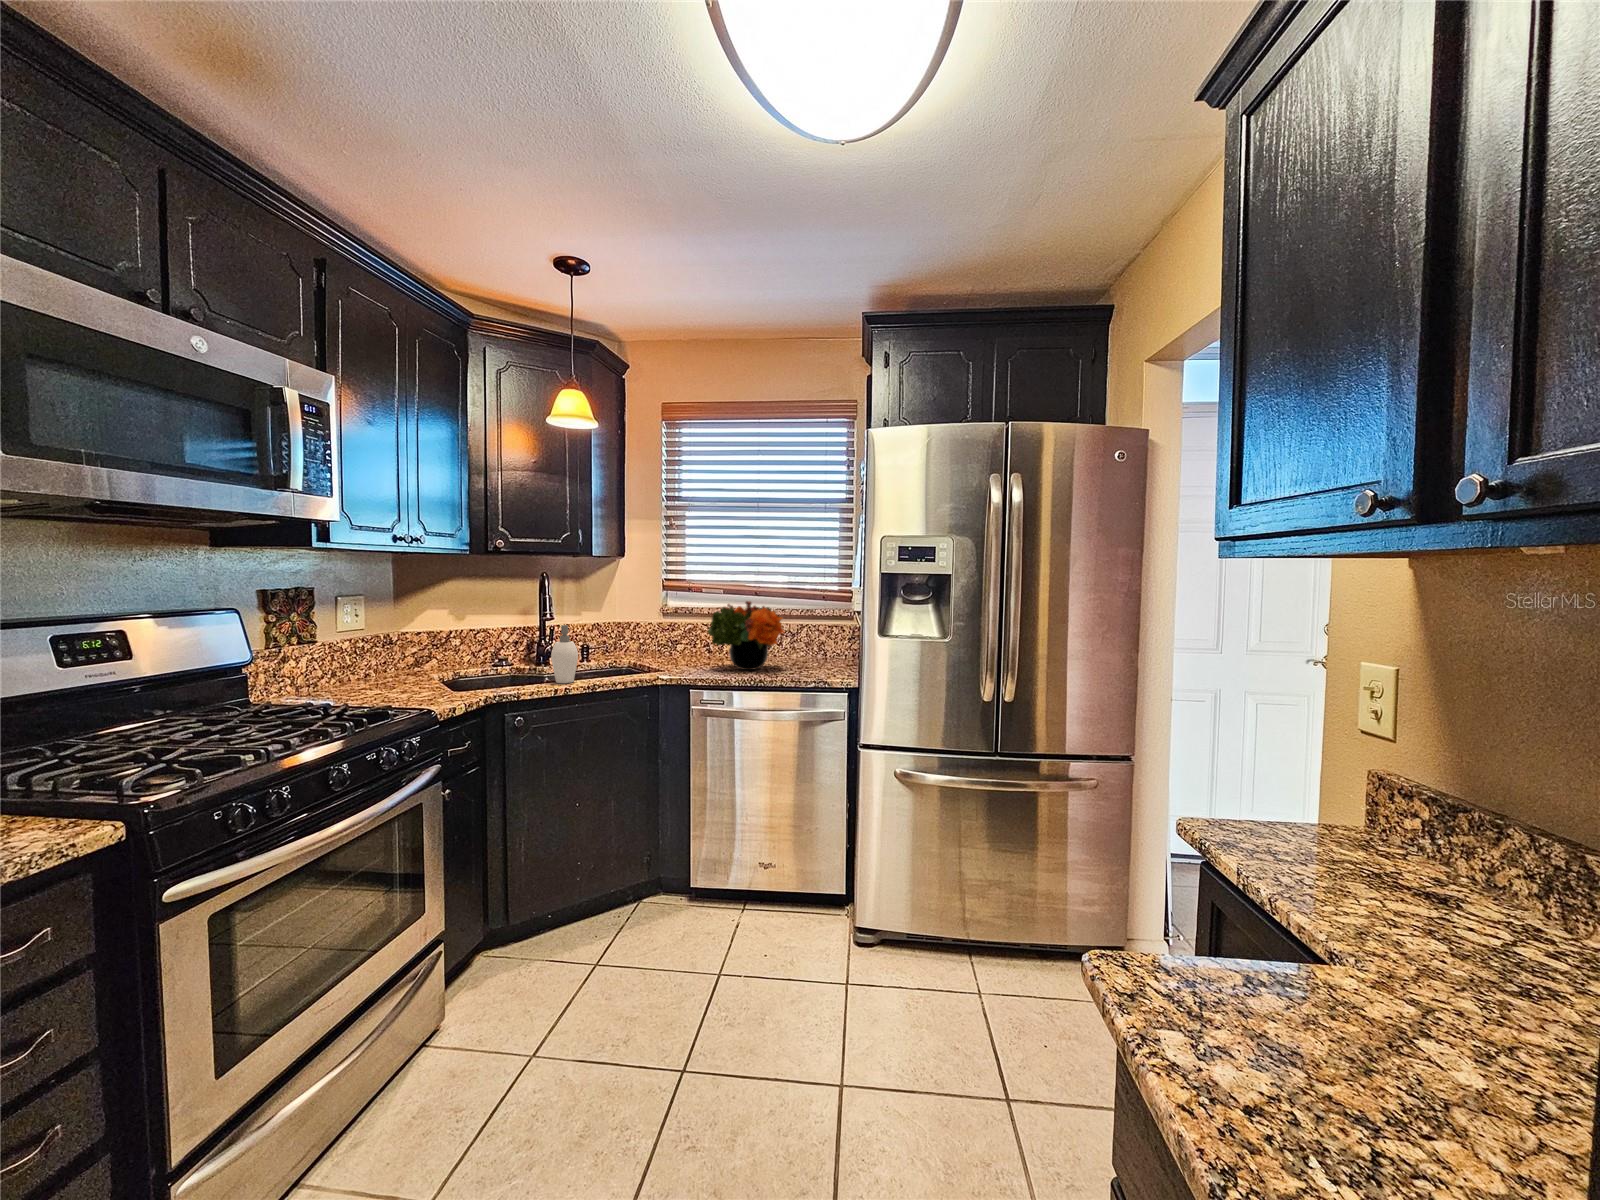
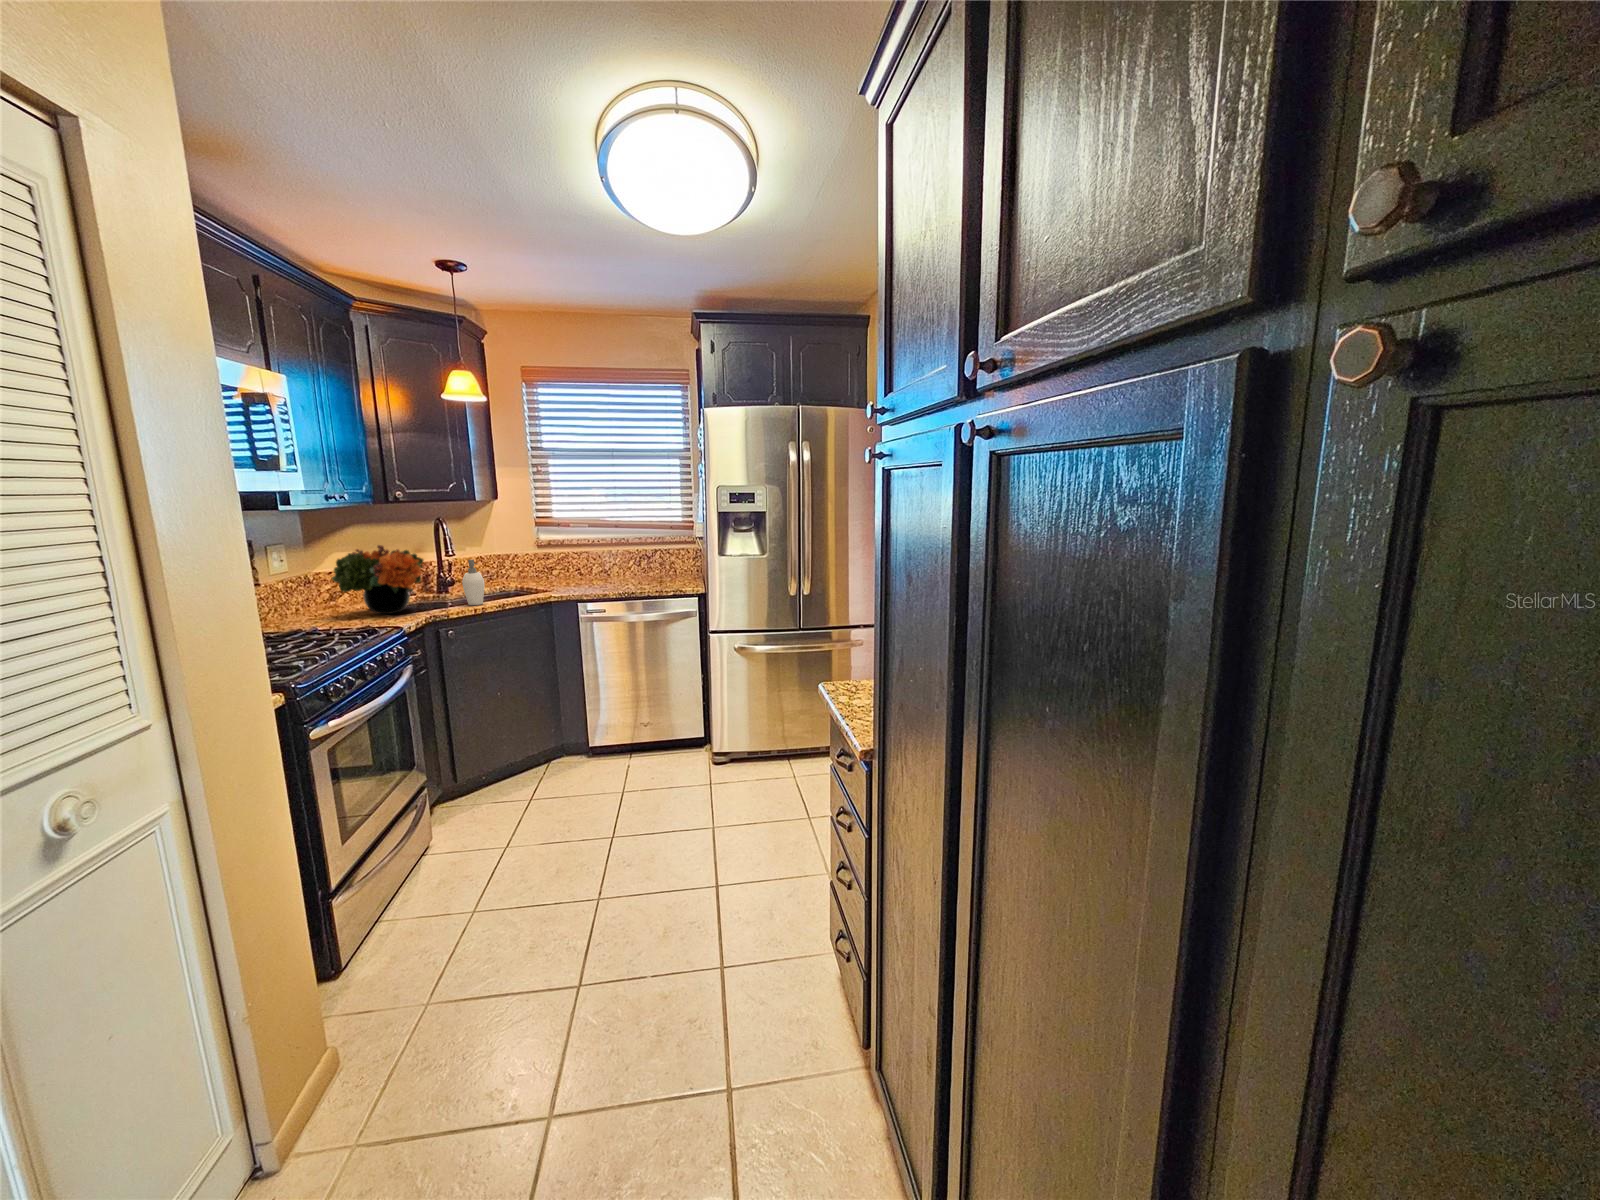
flower arrangement: present [708,601,784,670] -> present [332,545,423,614]

